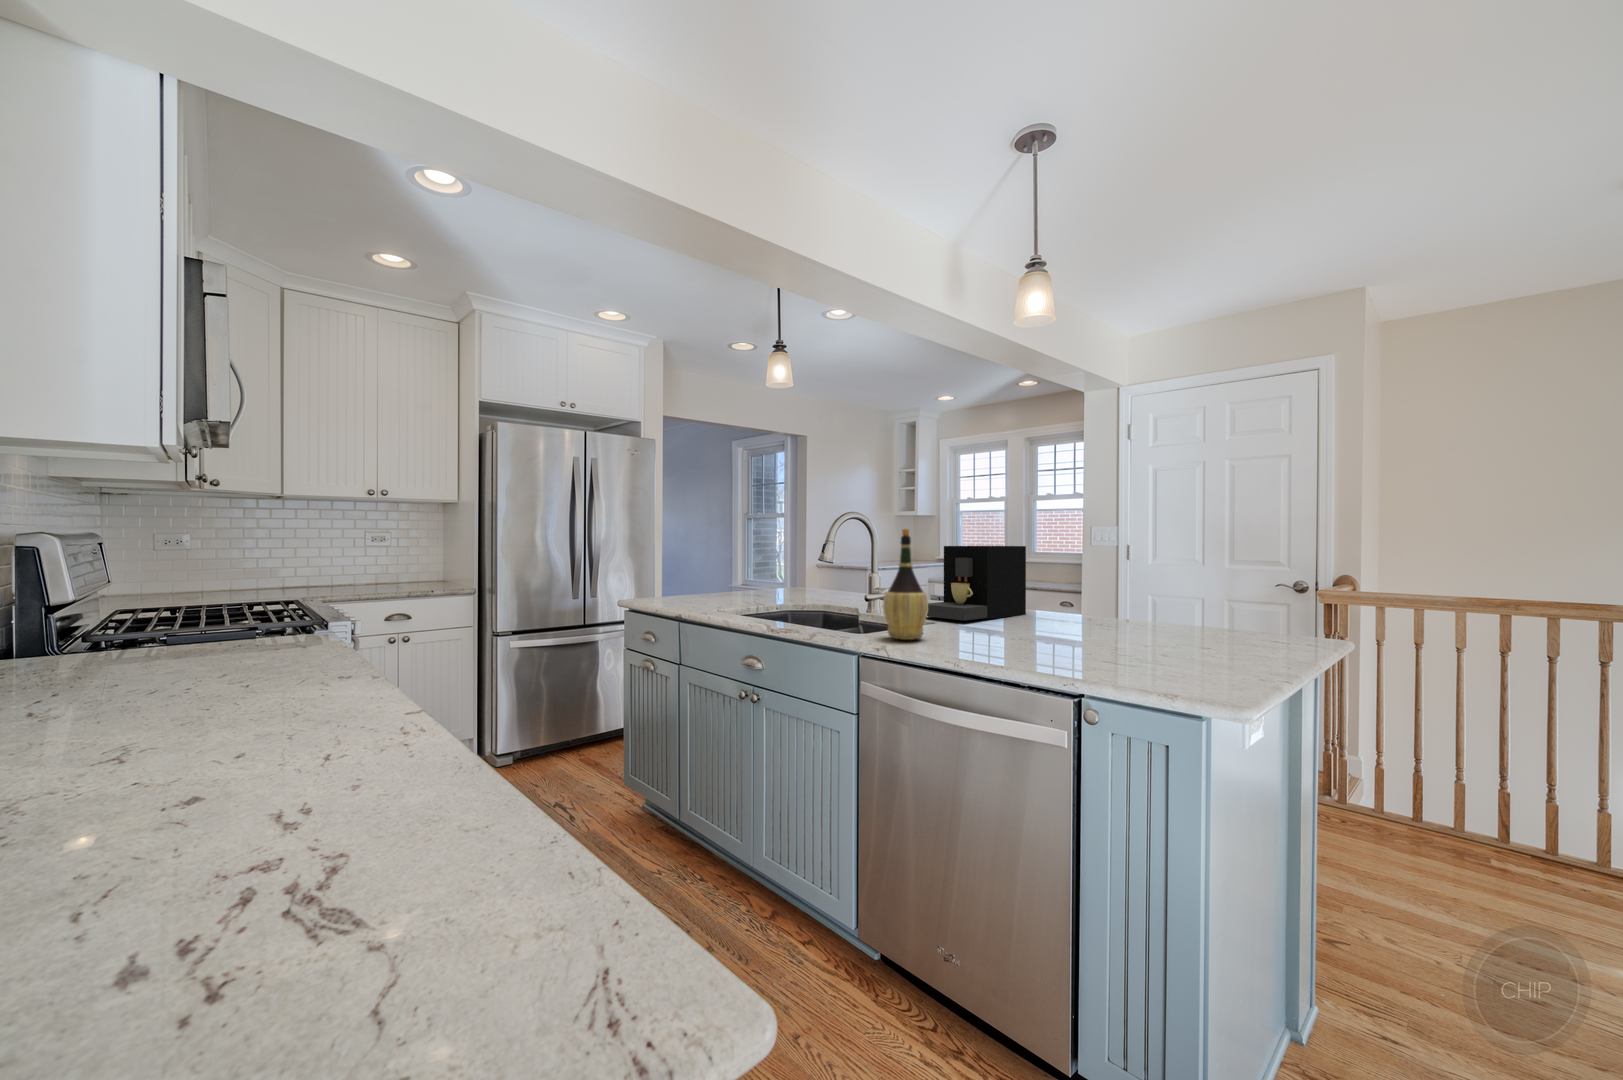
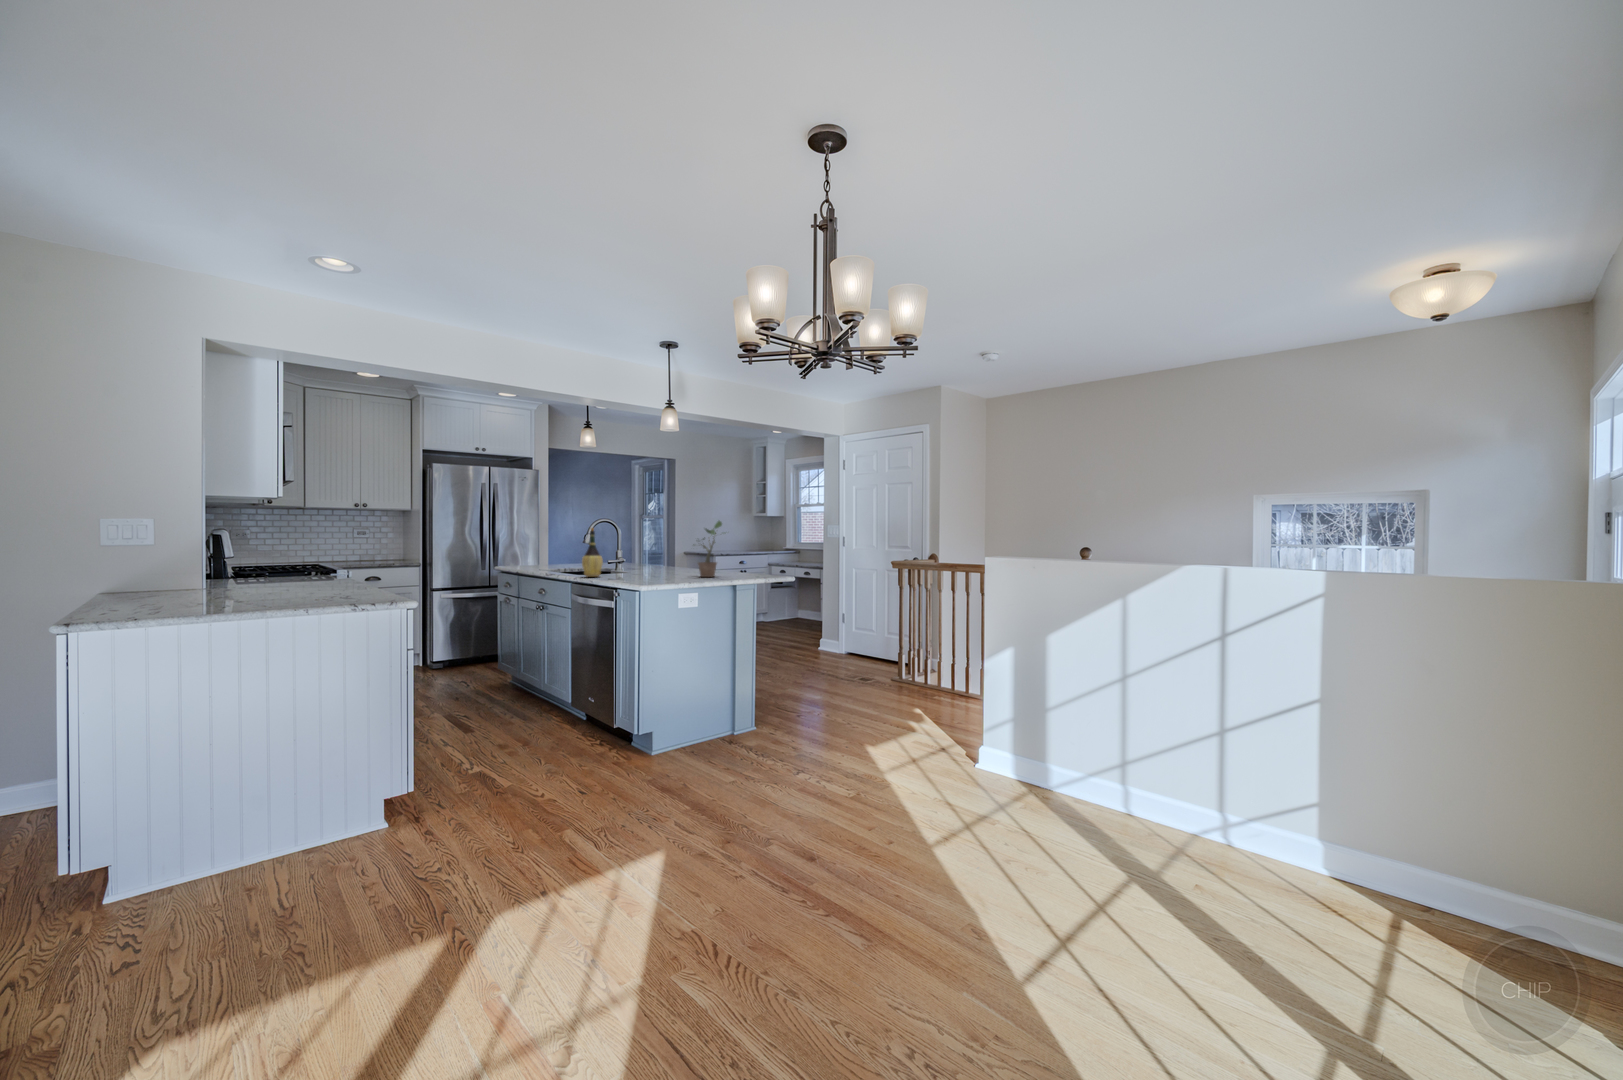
potted plant: none [1110,510,1250,642] -> present [698,521,722,577]
coffee maker: present [927,546,1026,620] -> none [628,536,688,572]

